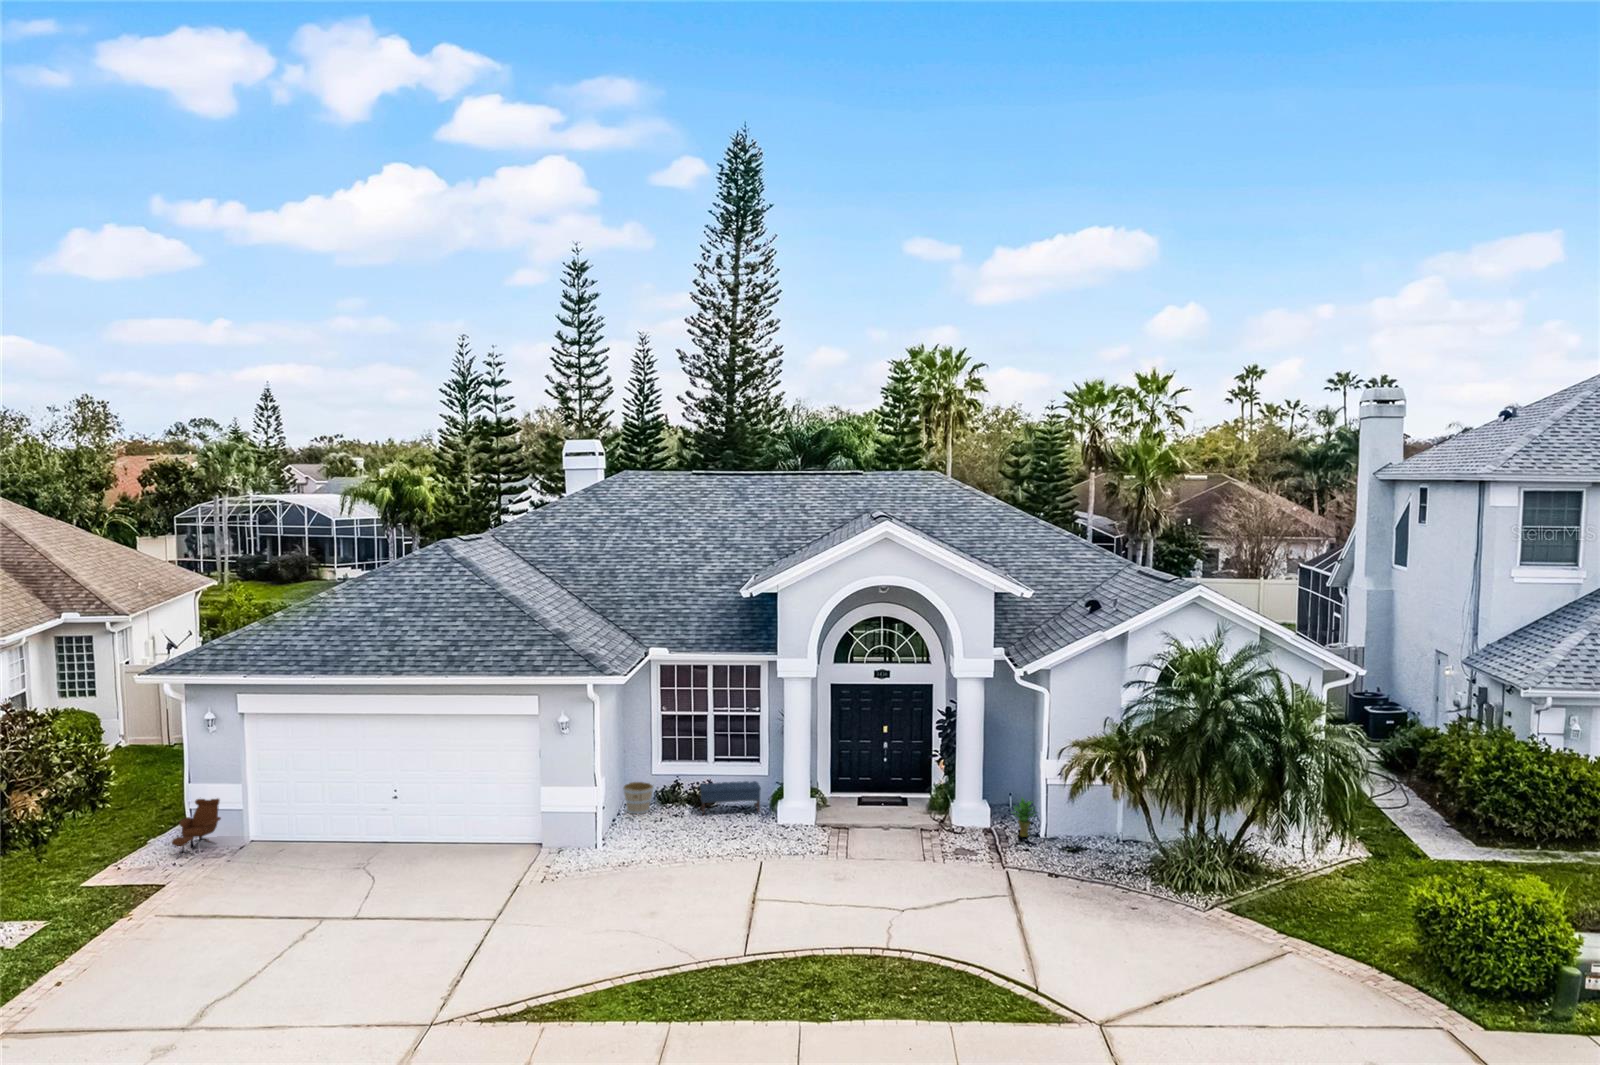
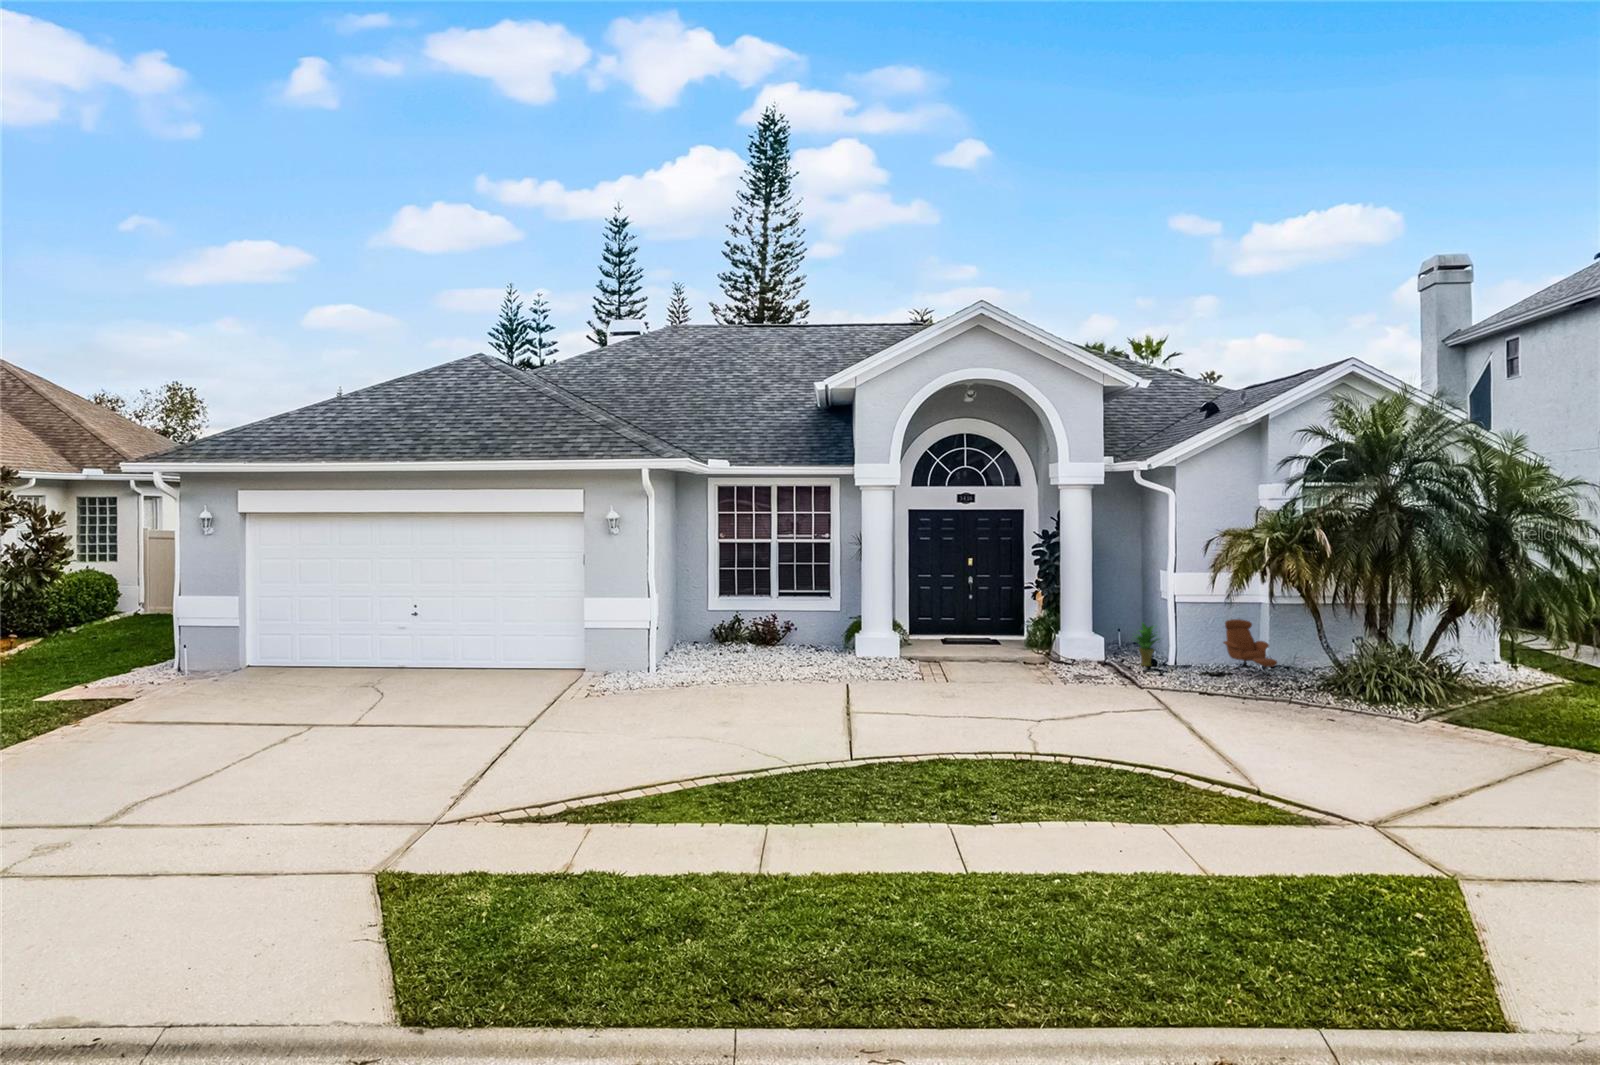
bench: present [700,781,761,815] -> none [764,619,834,655]
wooden bucket: present [623,782,653,814] -> none [678,621,713,654]
lounge chair: present [172,798,221,855] -> present [1223,619,1277,678]

